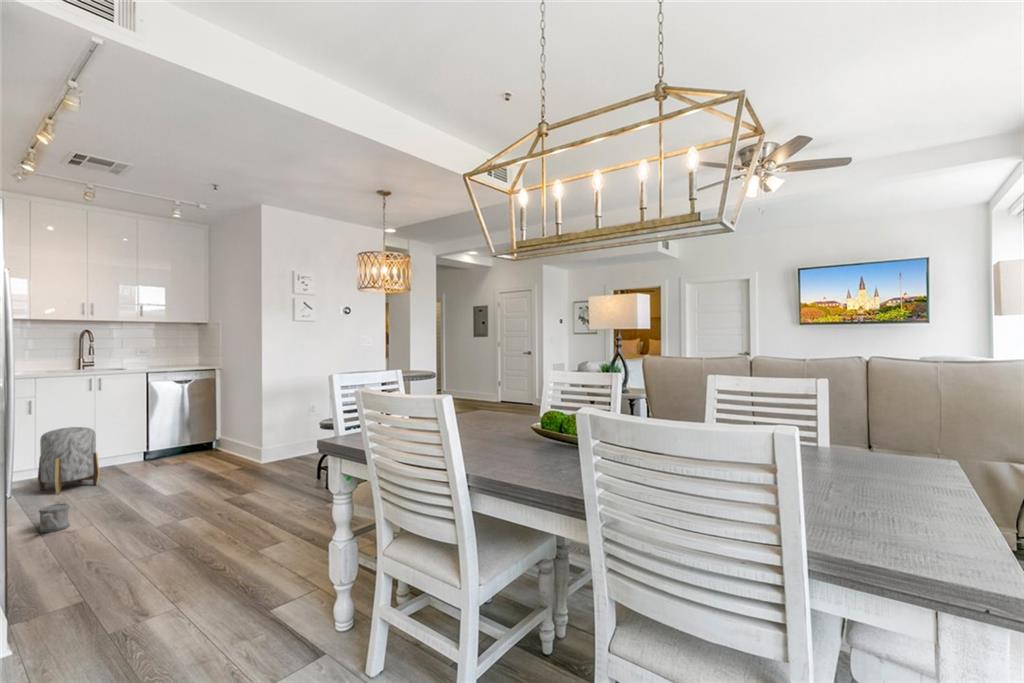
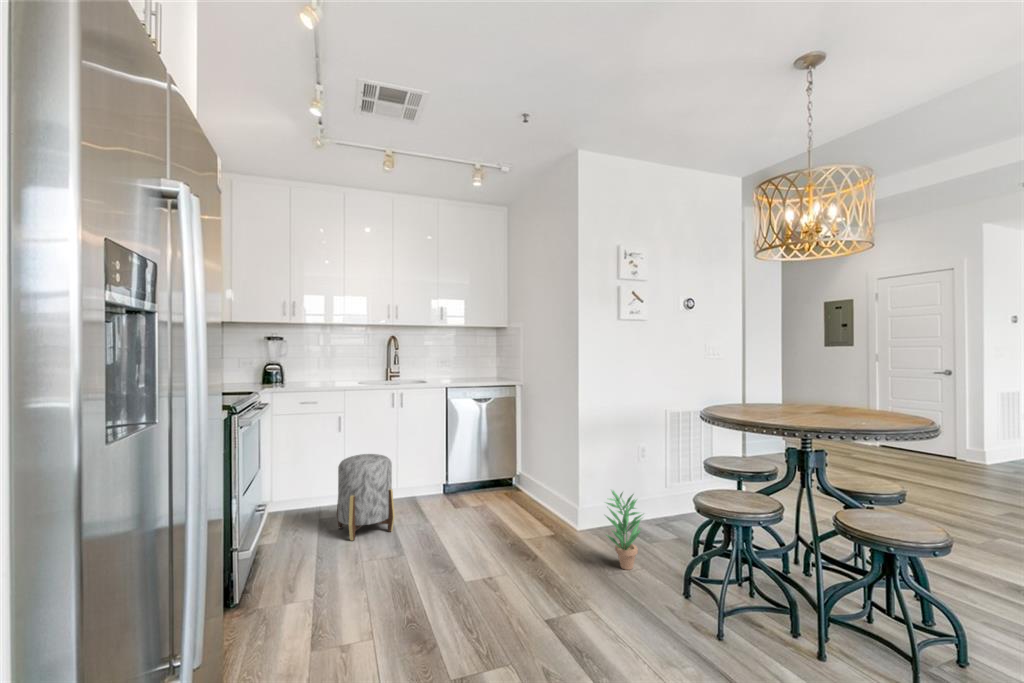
potted plant: none [271,429,299,477] -> present [606,491,642,570]
watering can: present [39,501,70,532] -> none [304,577,345,634]

